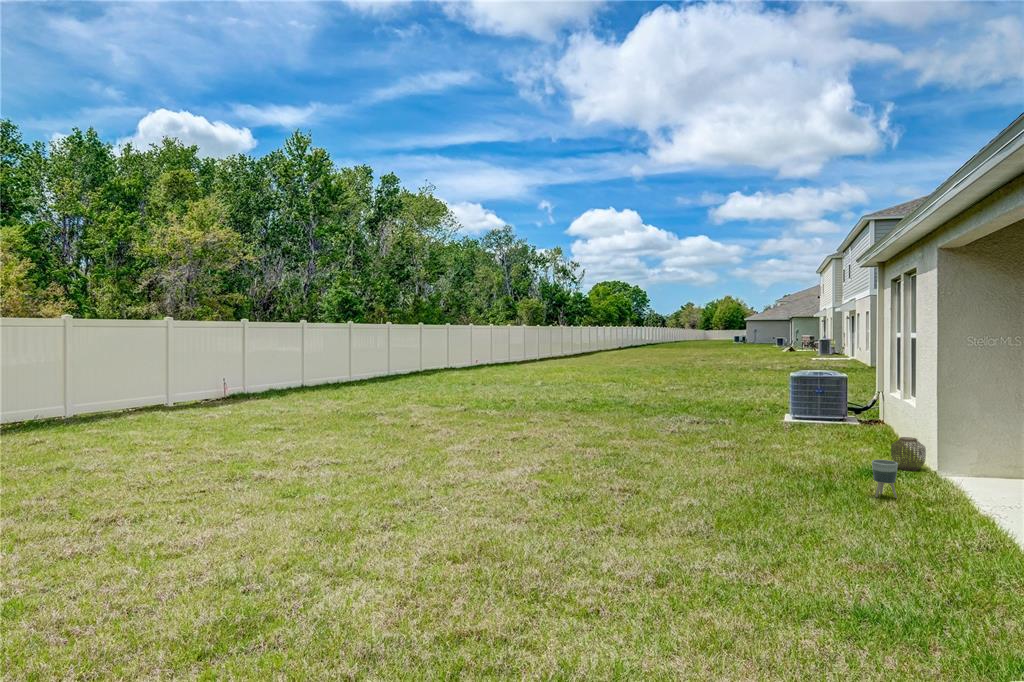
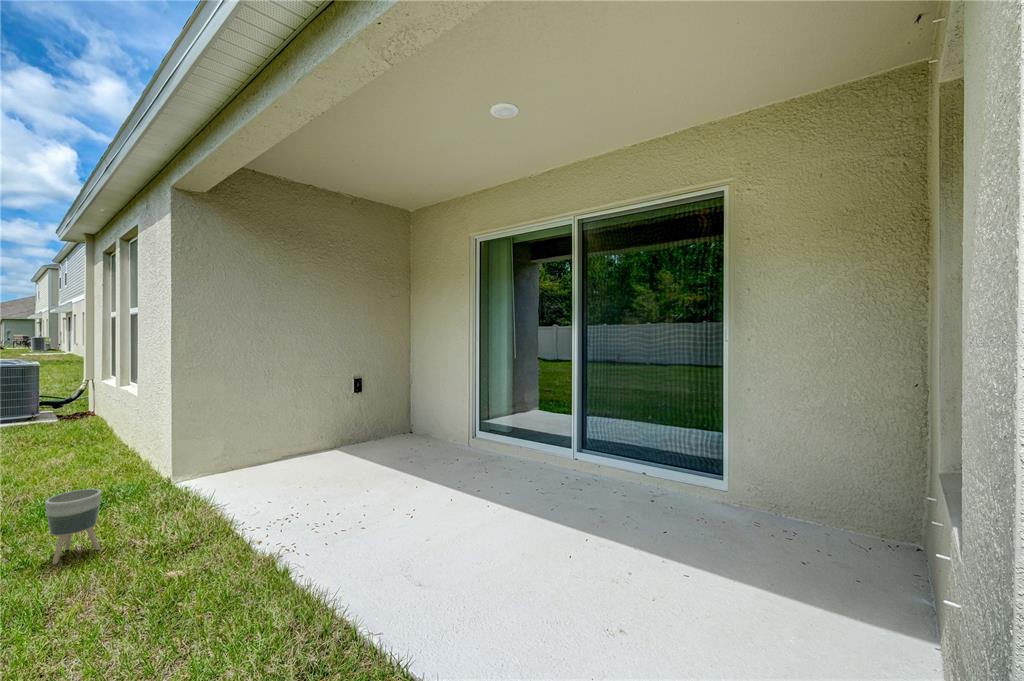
woven basket: present [891,437,926,471] -> none [96,435,150,481]

